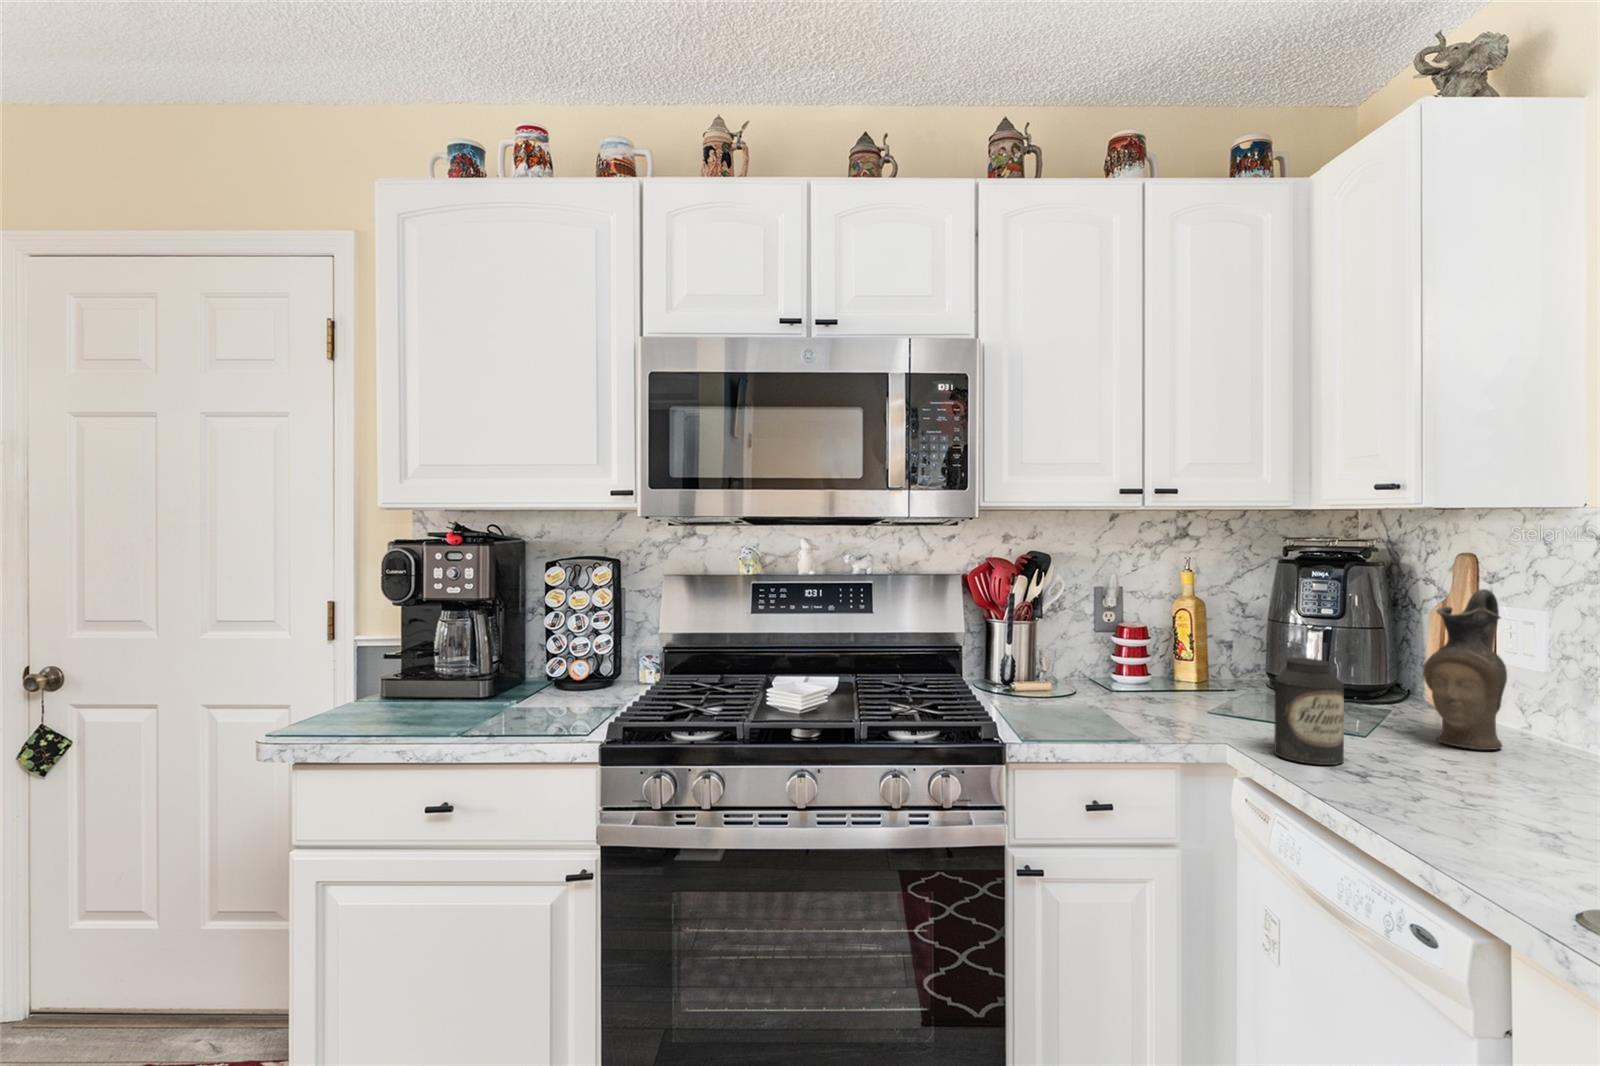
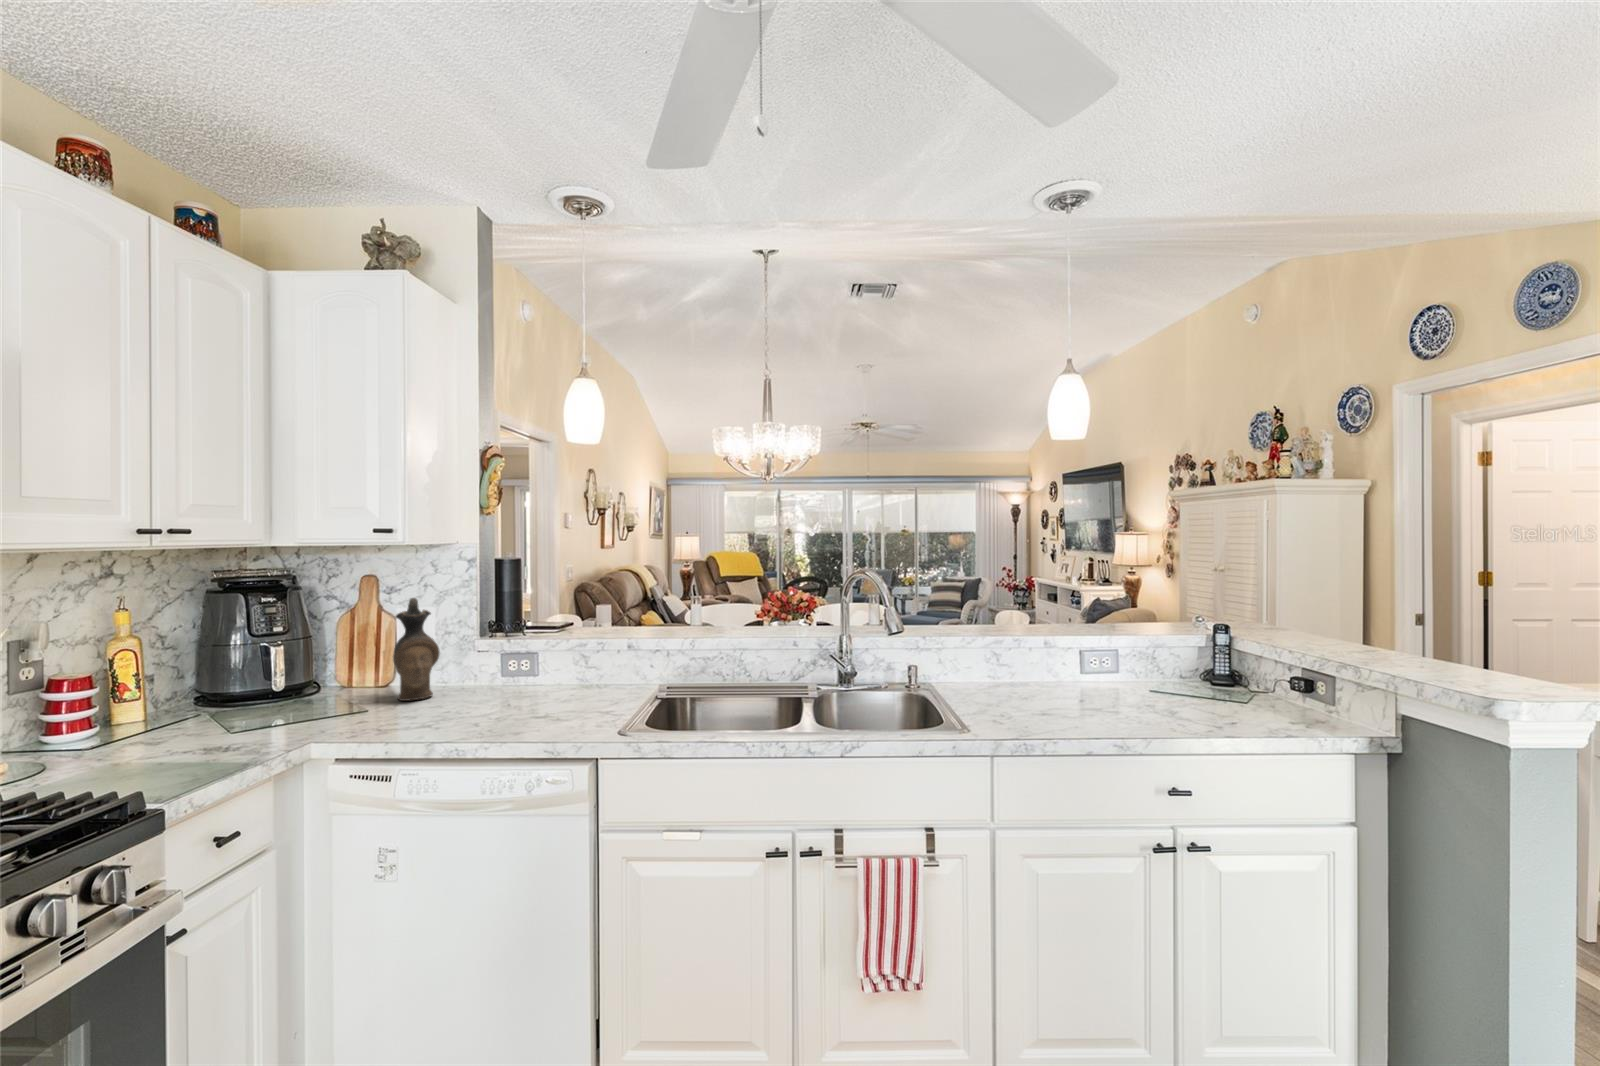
canister: present [1274,657,1344,765] -> none [347,657,398,734]

